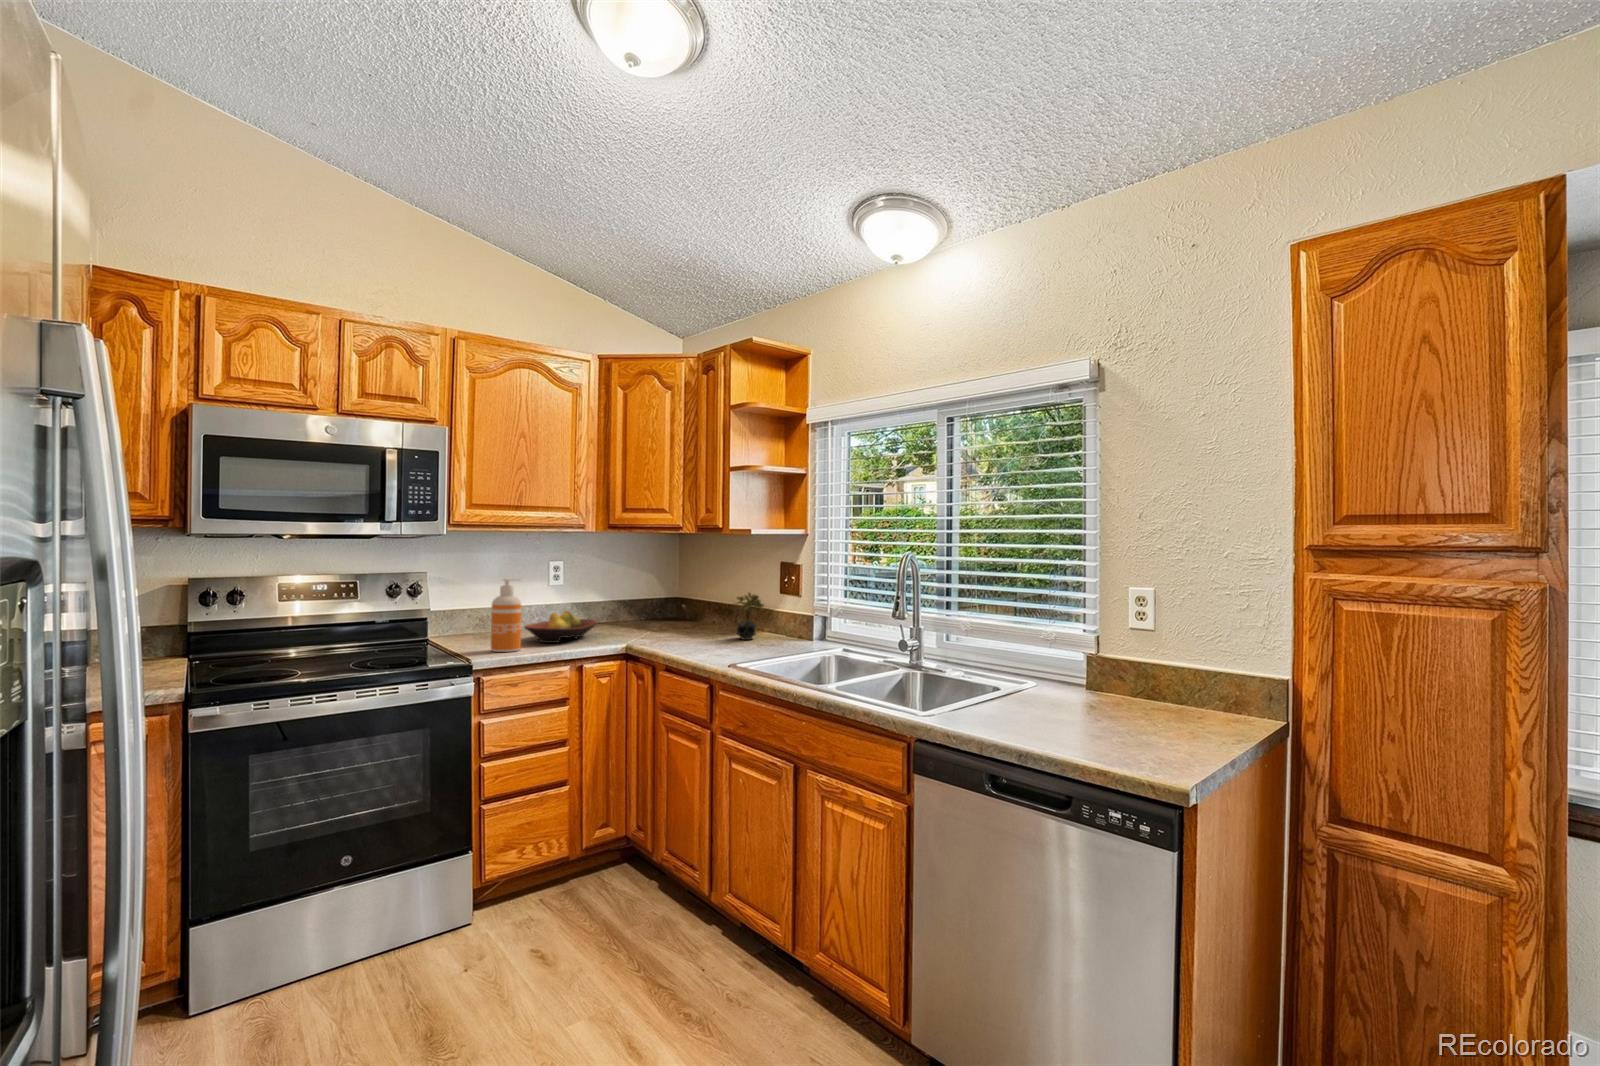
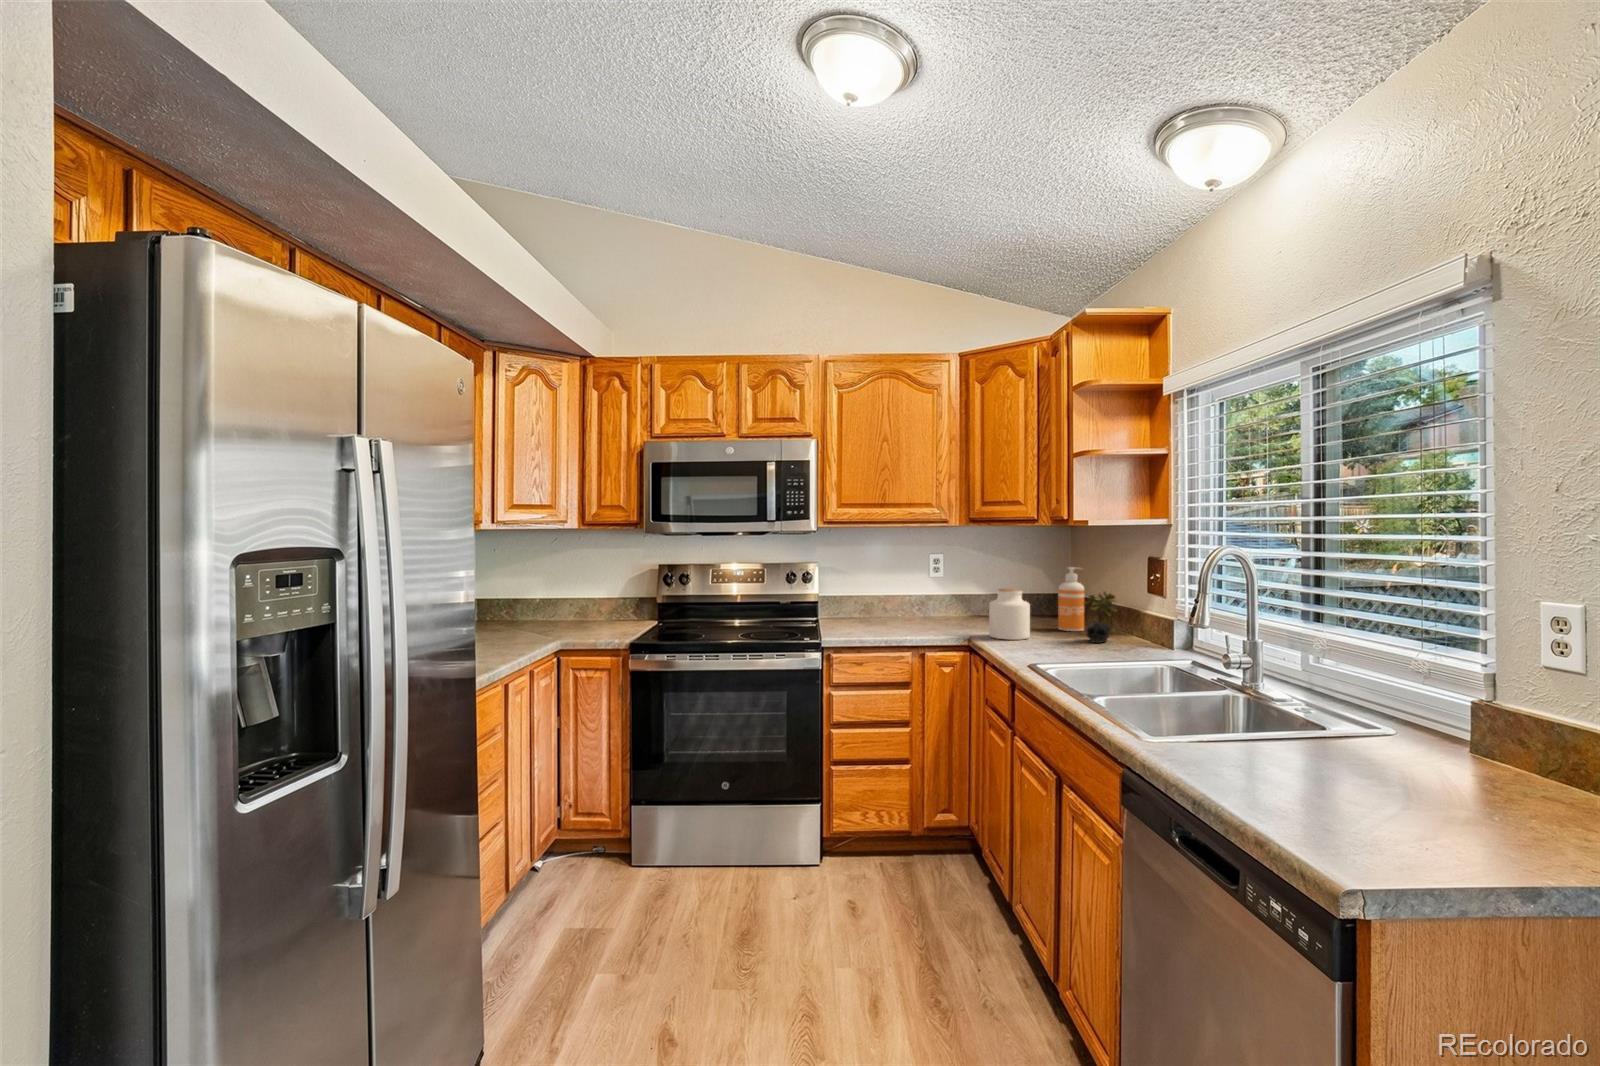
soap dispenser: present [491,579,521,652] -> present [1058,567,1084,631]
jar: none [647,594,687,643] -> present [989,589,1030,640]
fruit bowl: present [524,610,597,643] -> none [883,600,958,630]

